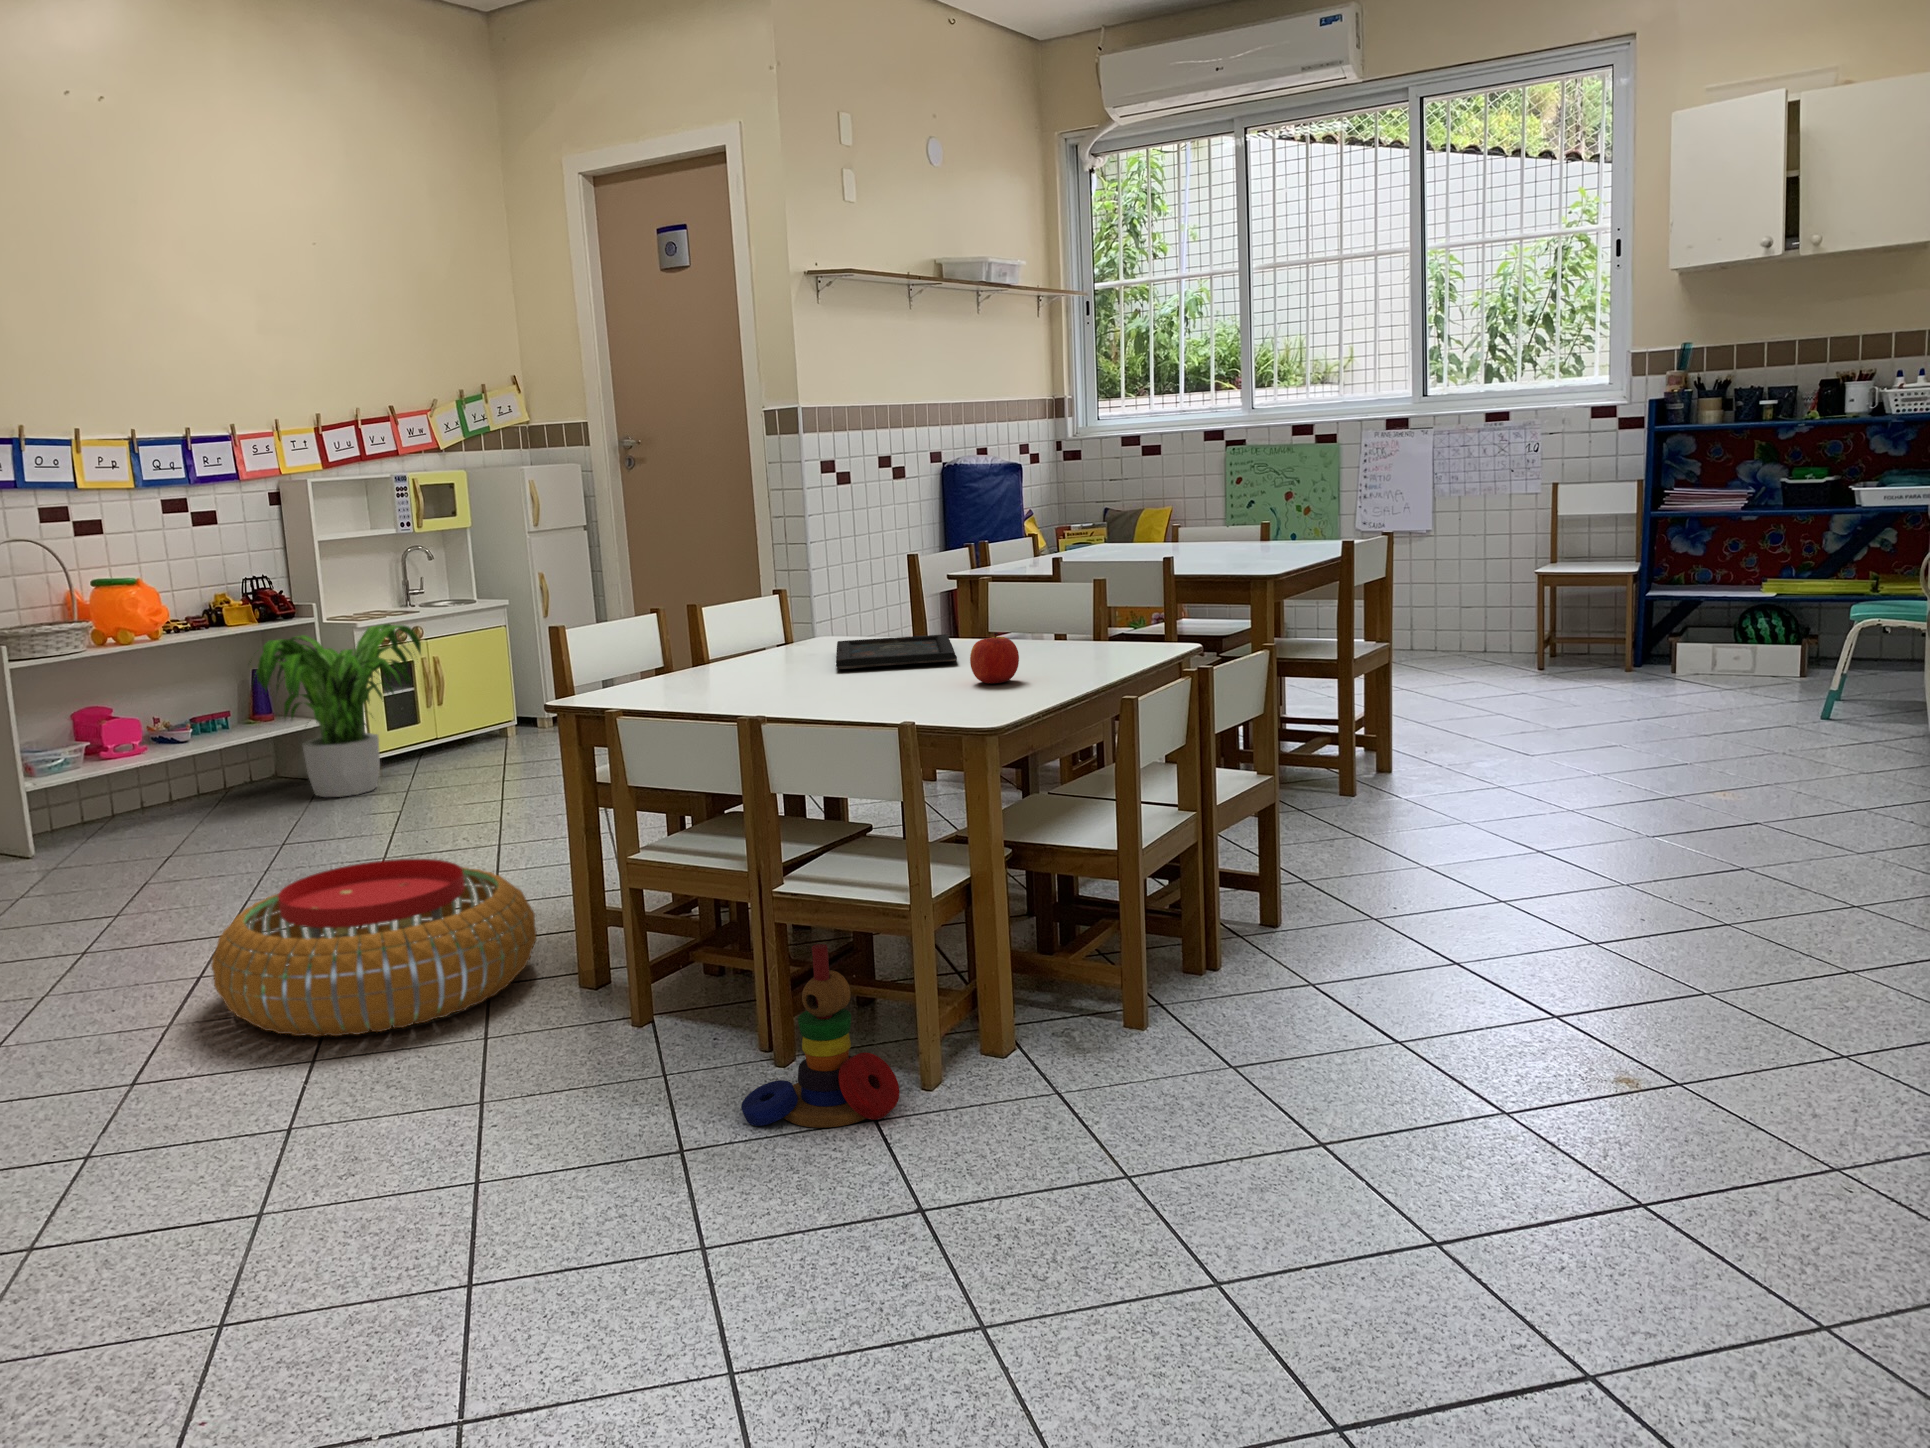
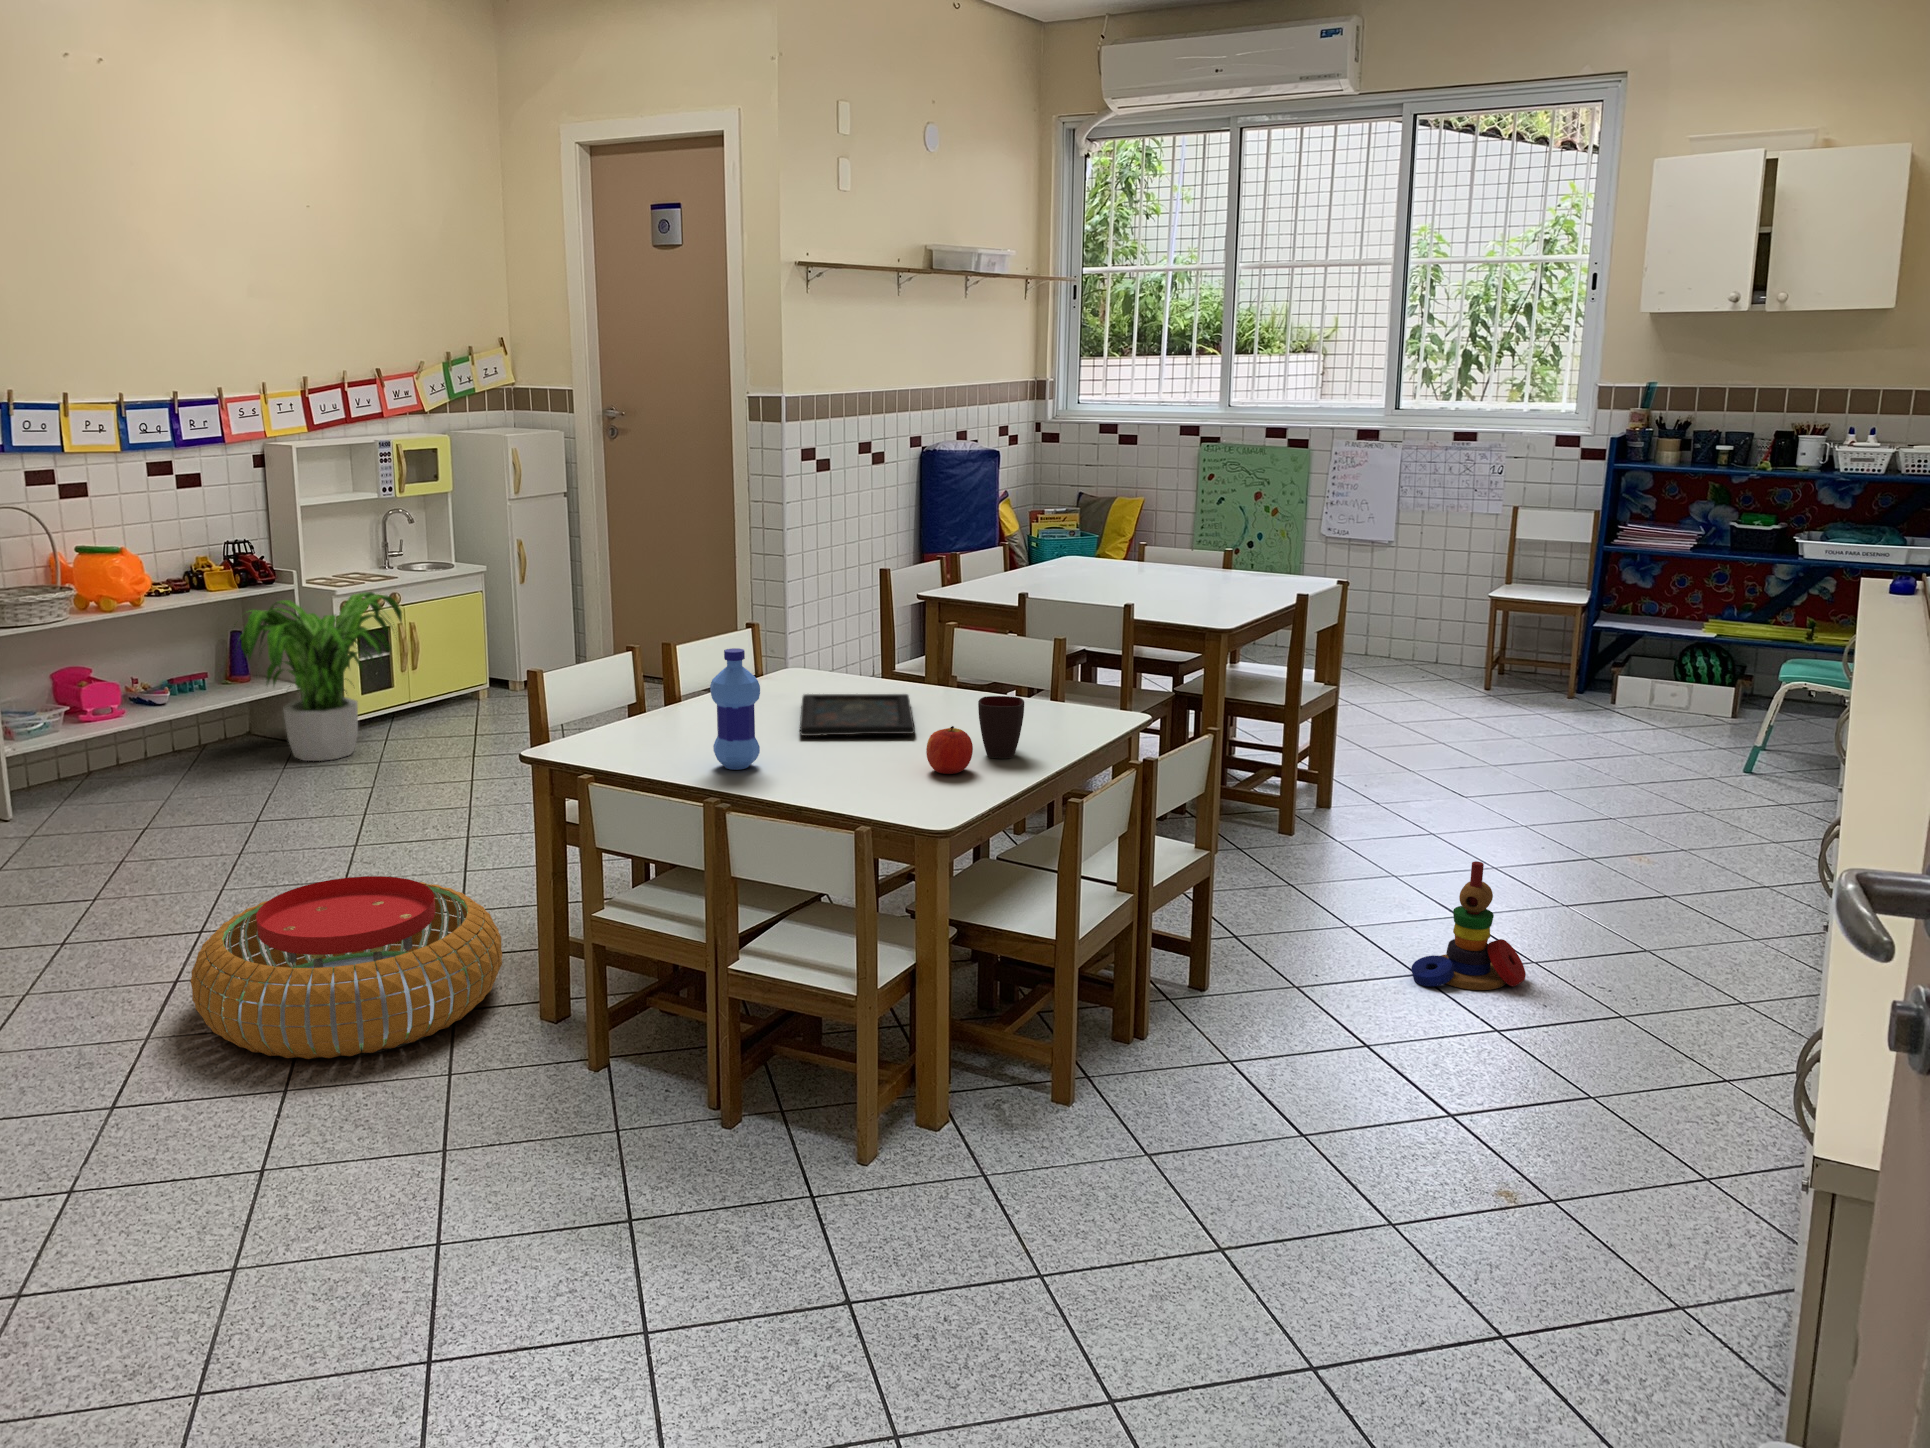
water bottle: none [740,567,796,694] -> present [710,648,760,770]
cup: none [1022,609,1070,671] -> present [978,696,1024,758]
stacking toy: present [741,944,899,1128] -> present [1411,861,1526,990]

